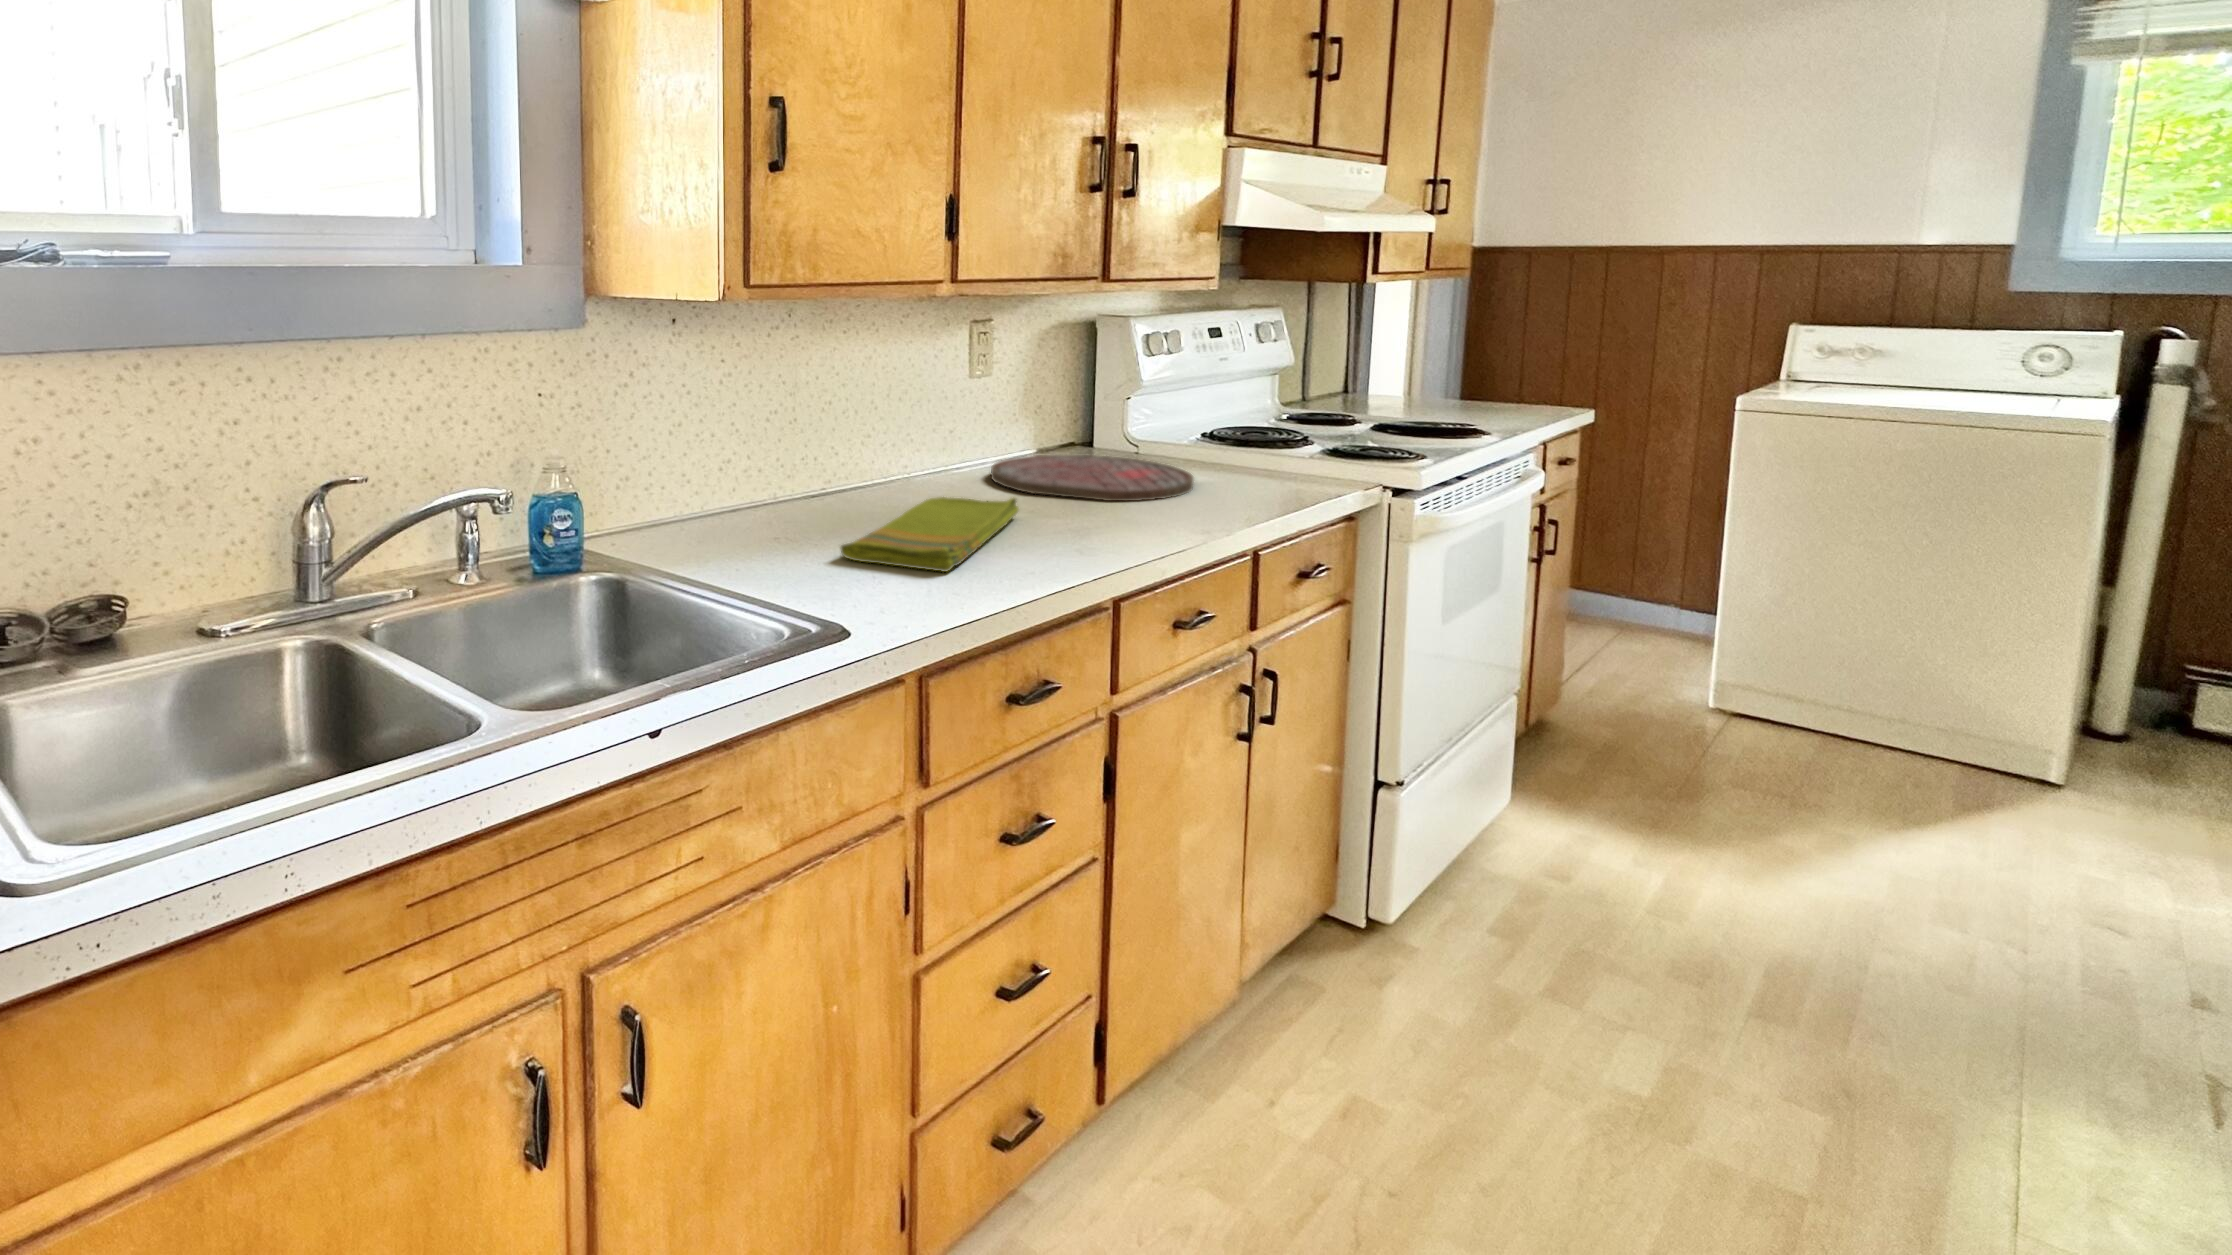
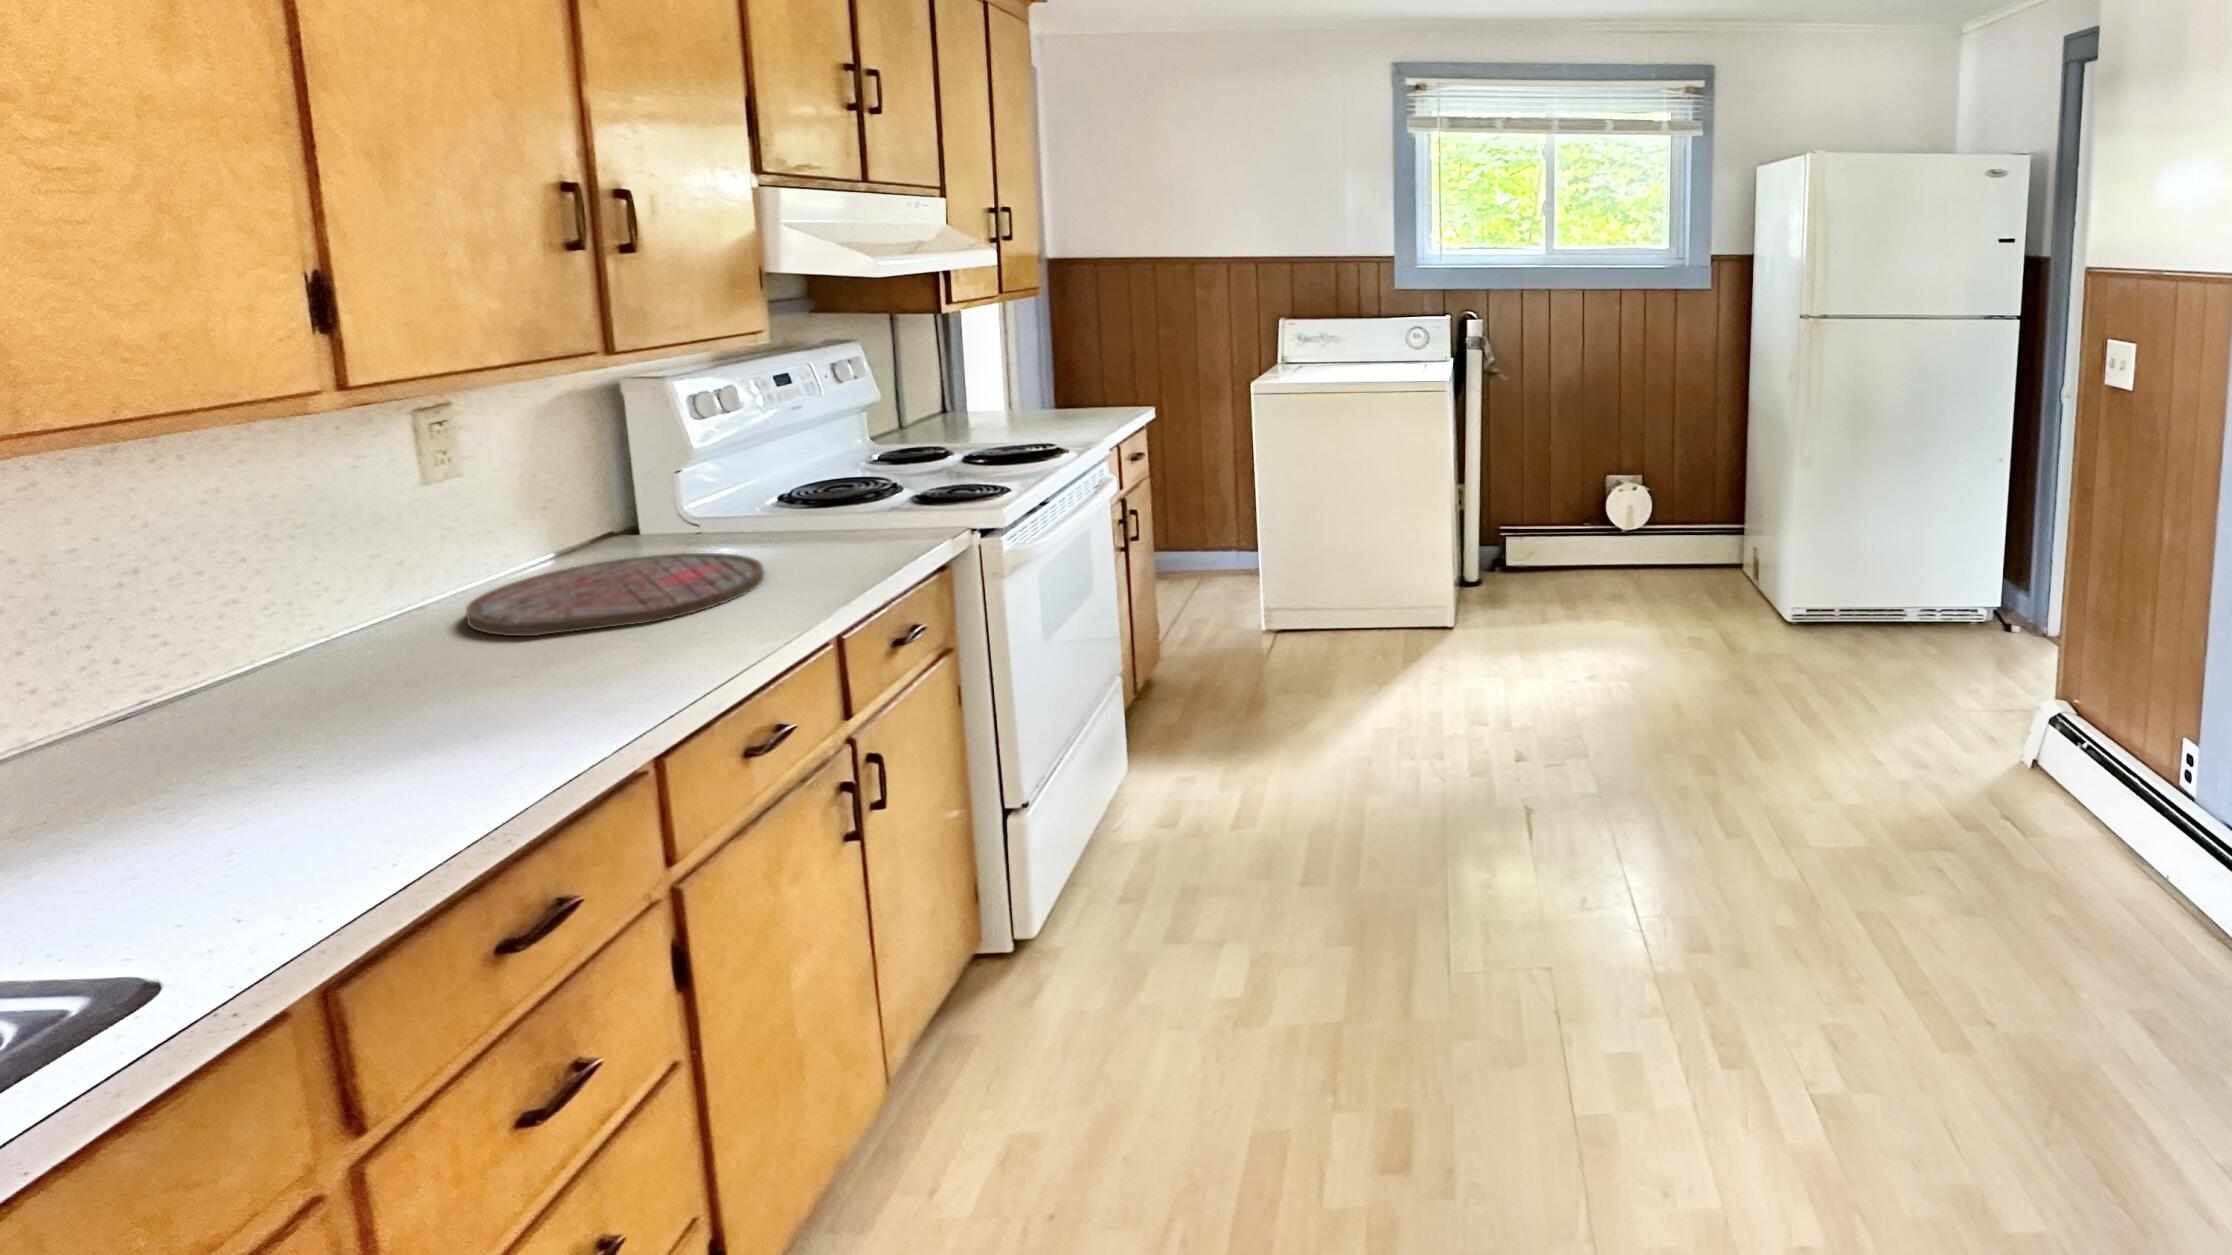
dish towel: present [840,497,1019,572] -> none [146,658,507,844]

